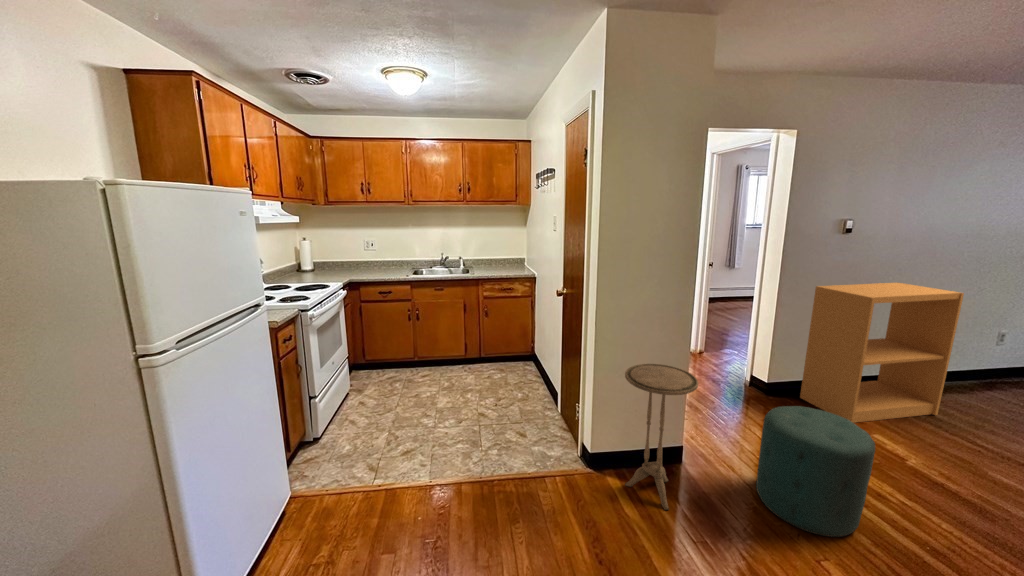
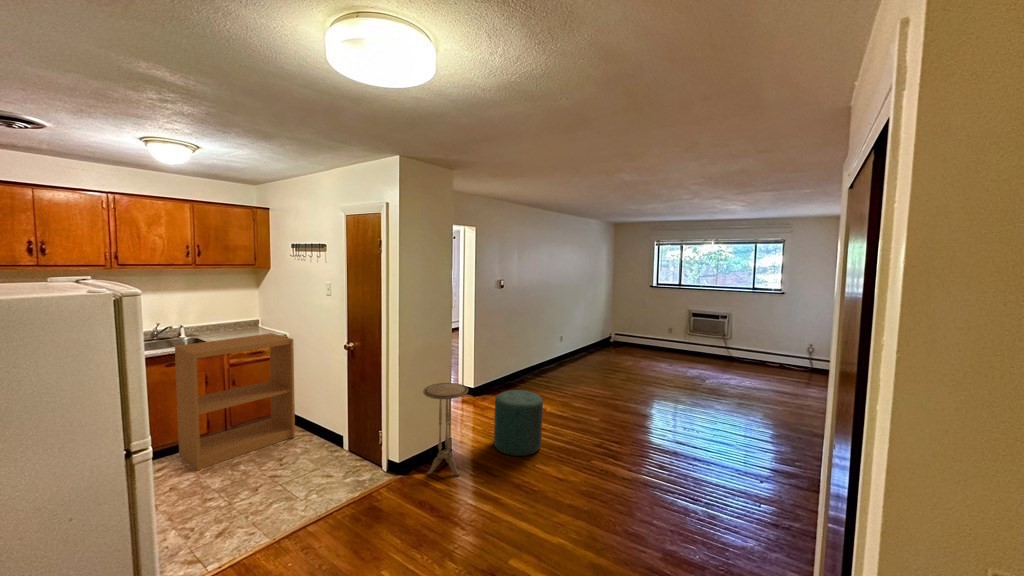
bookshelf: present [800,283,964,423] -> present [175,333,295,470]

